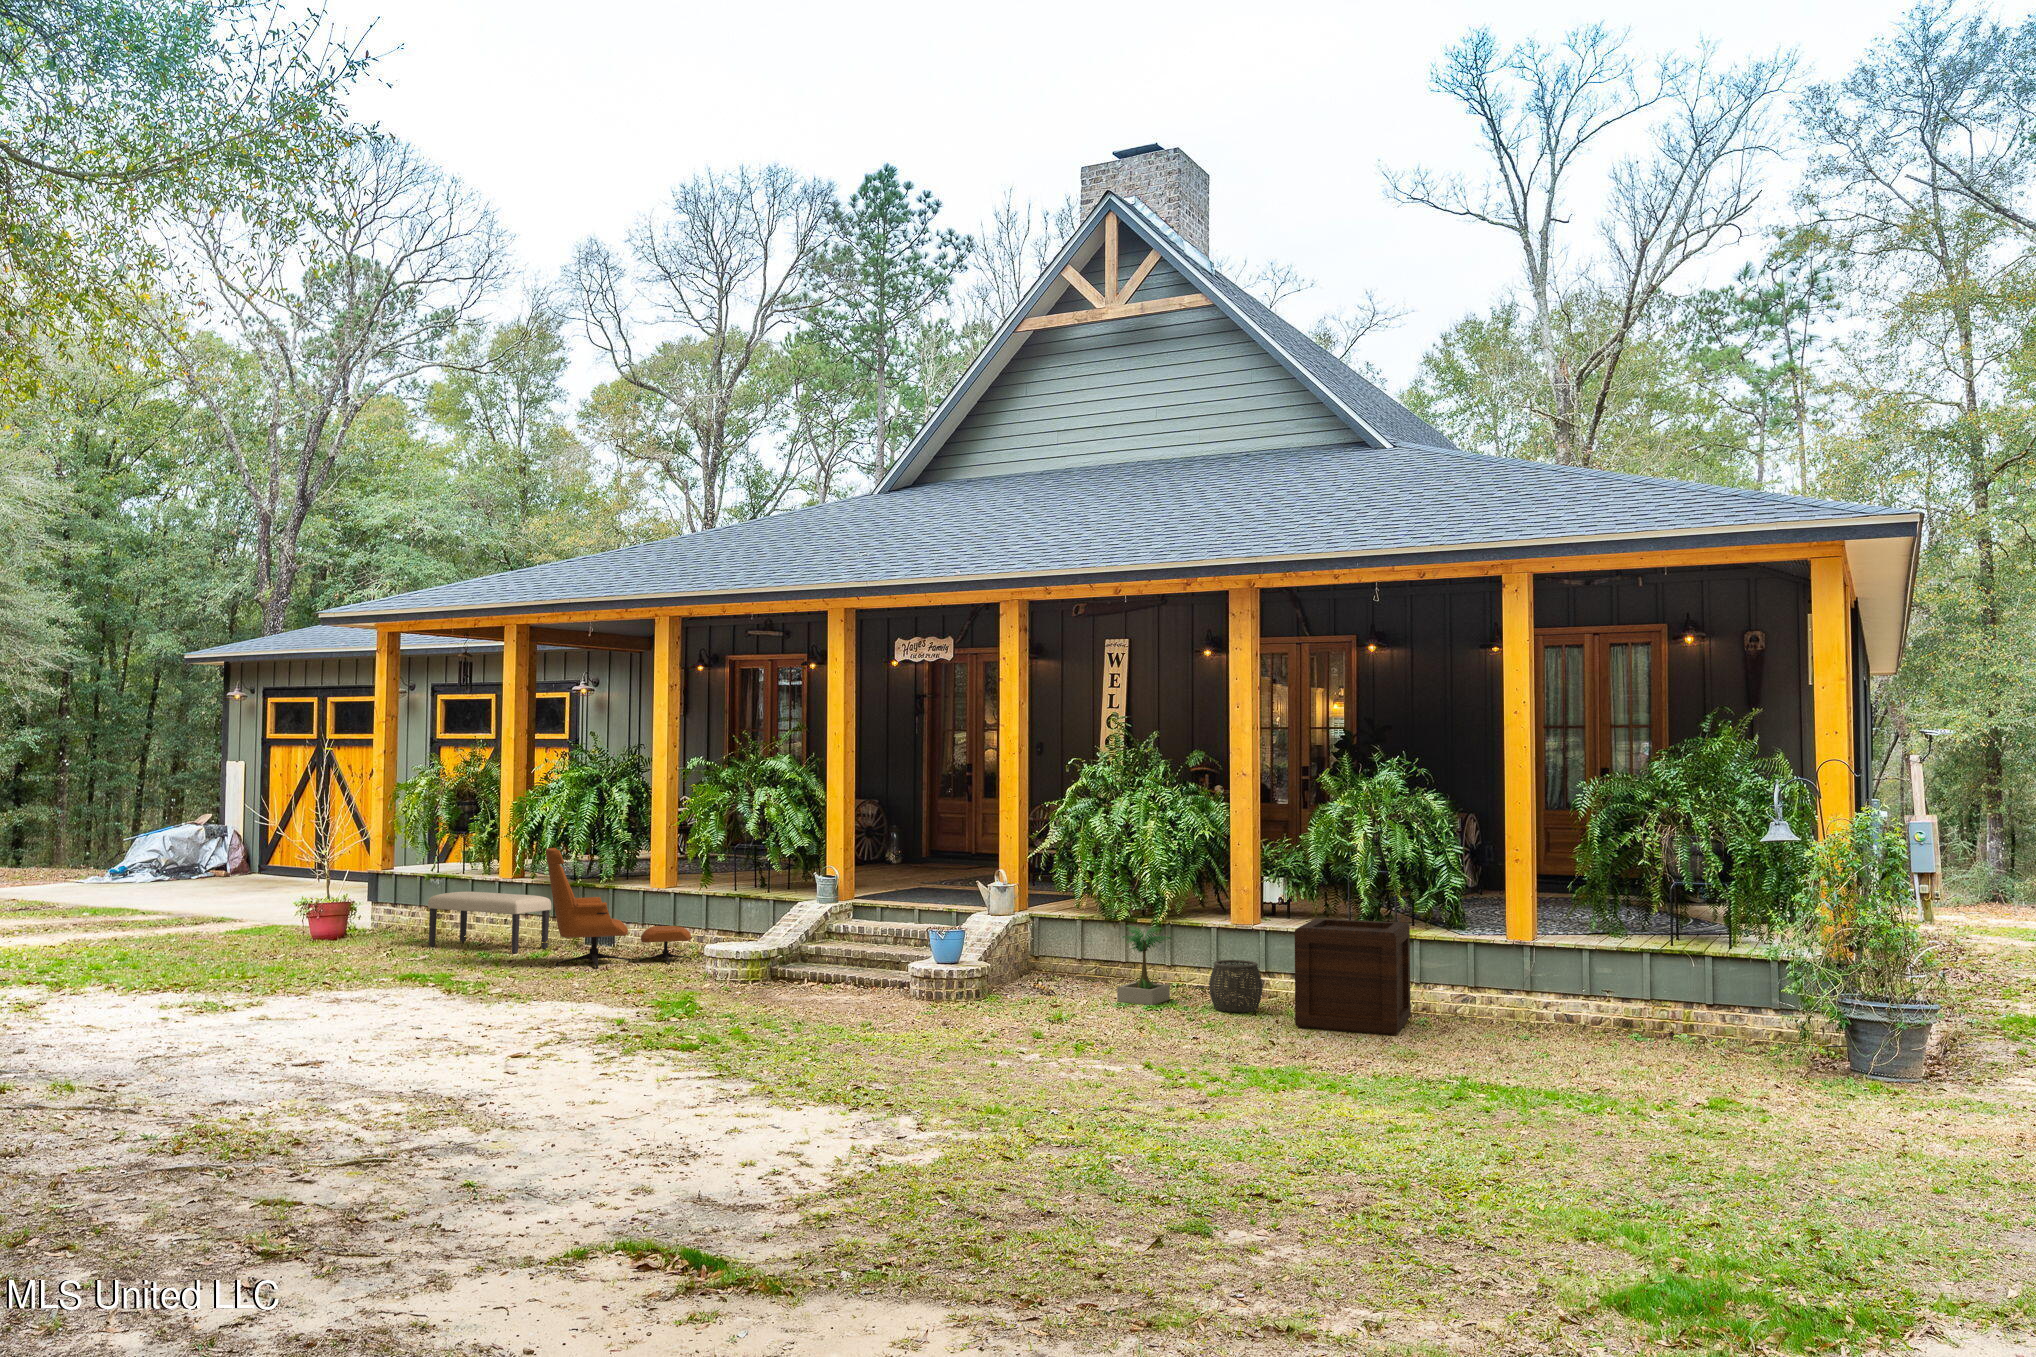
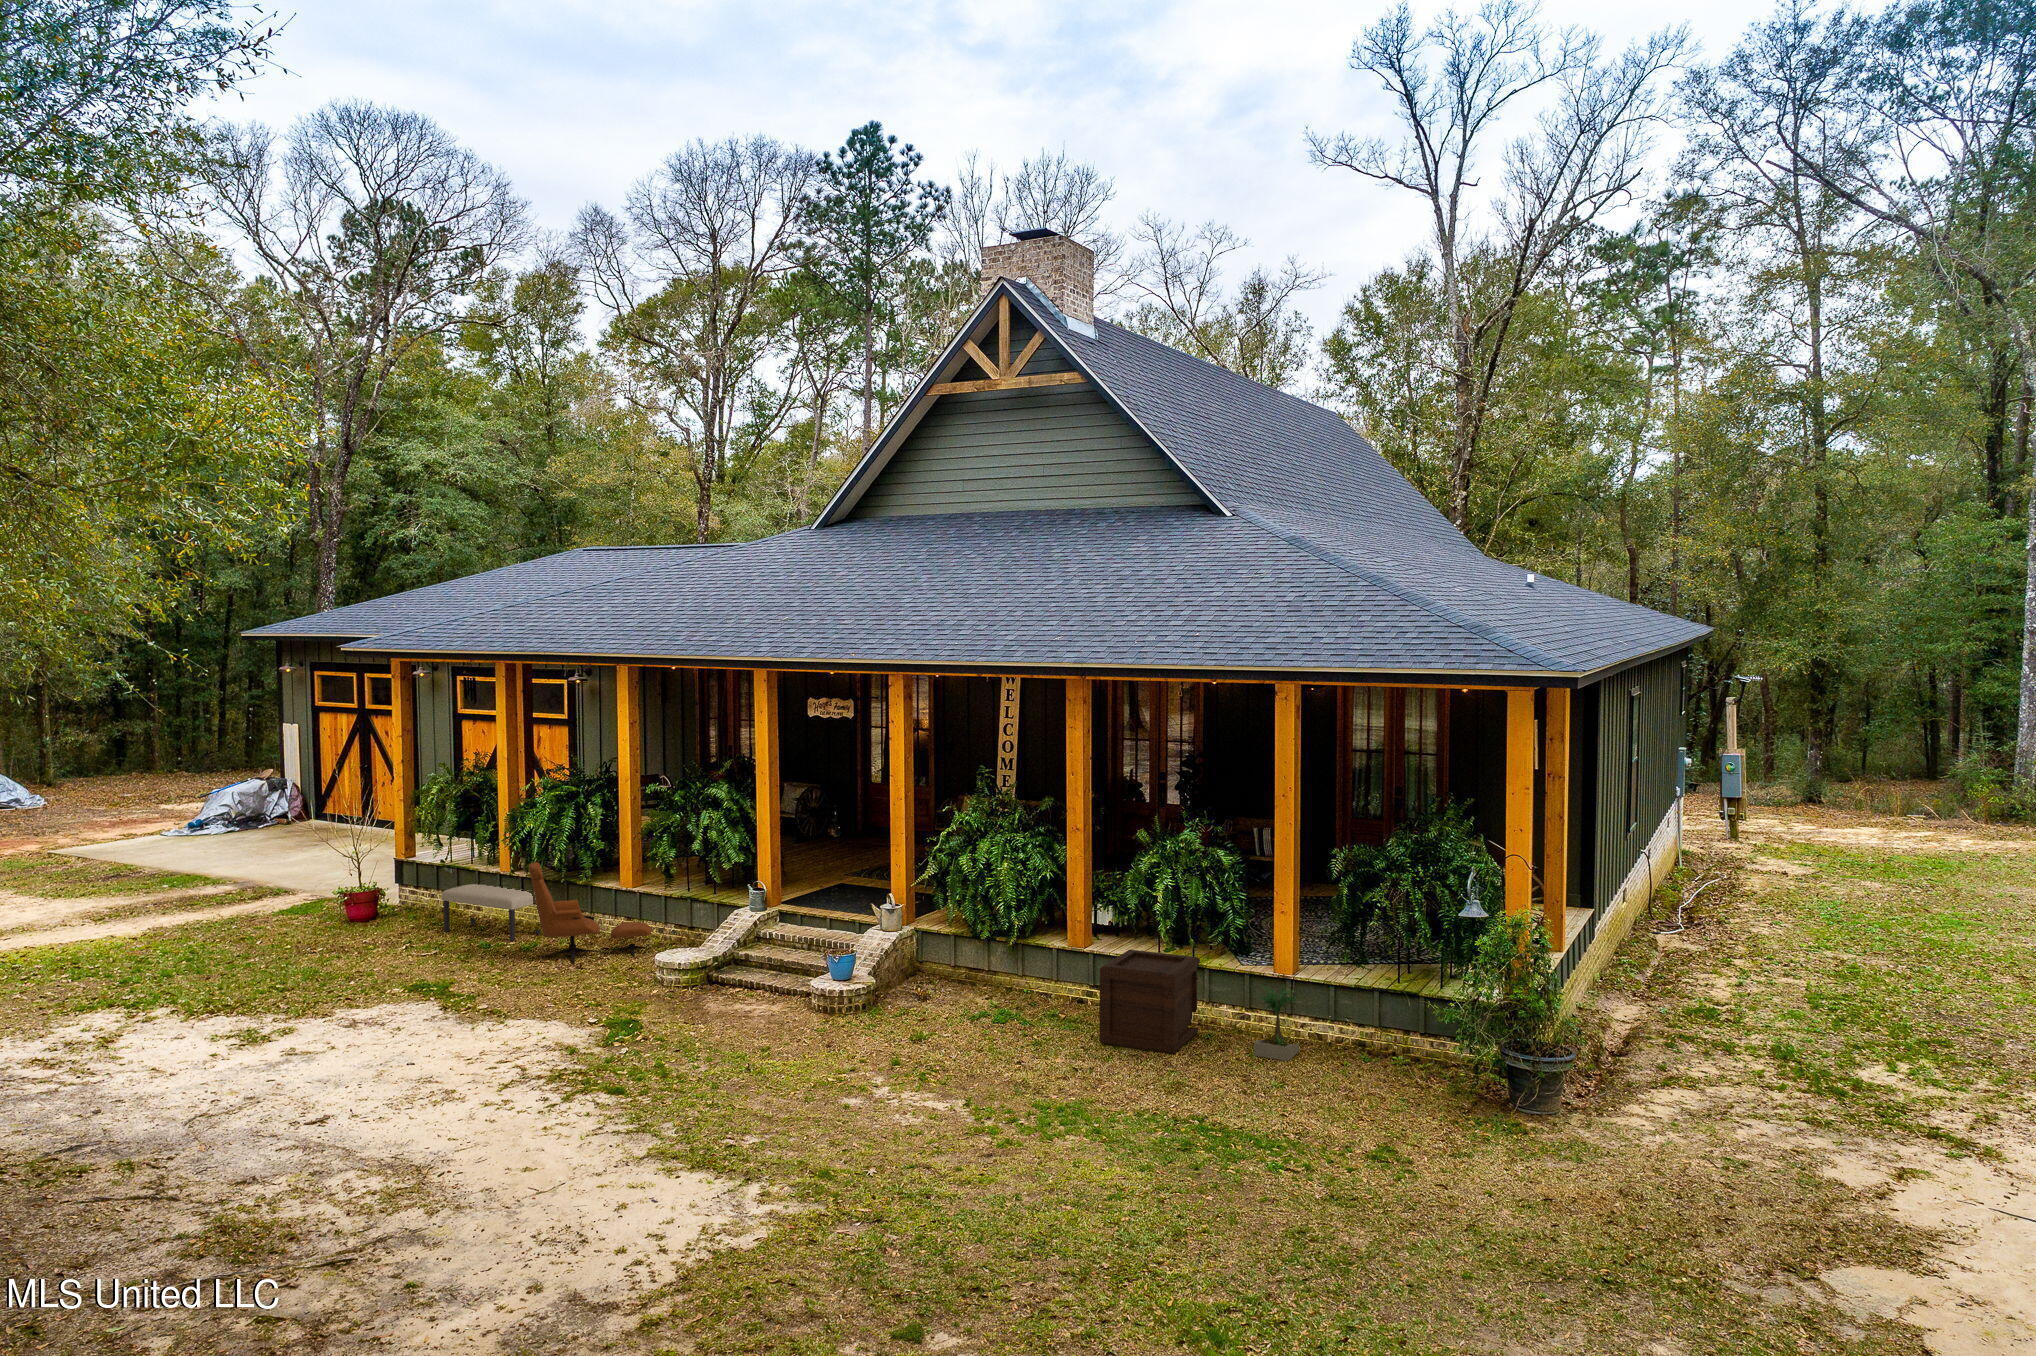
potted plant: present [1117,925,1171,1005] -> present [1254,985,1303,1061]
woven basket: present [1209,960,1263,1012] -> none [1045,978,1088,1023]

